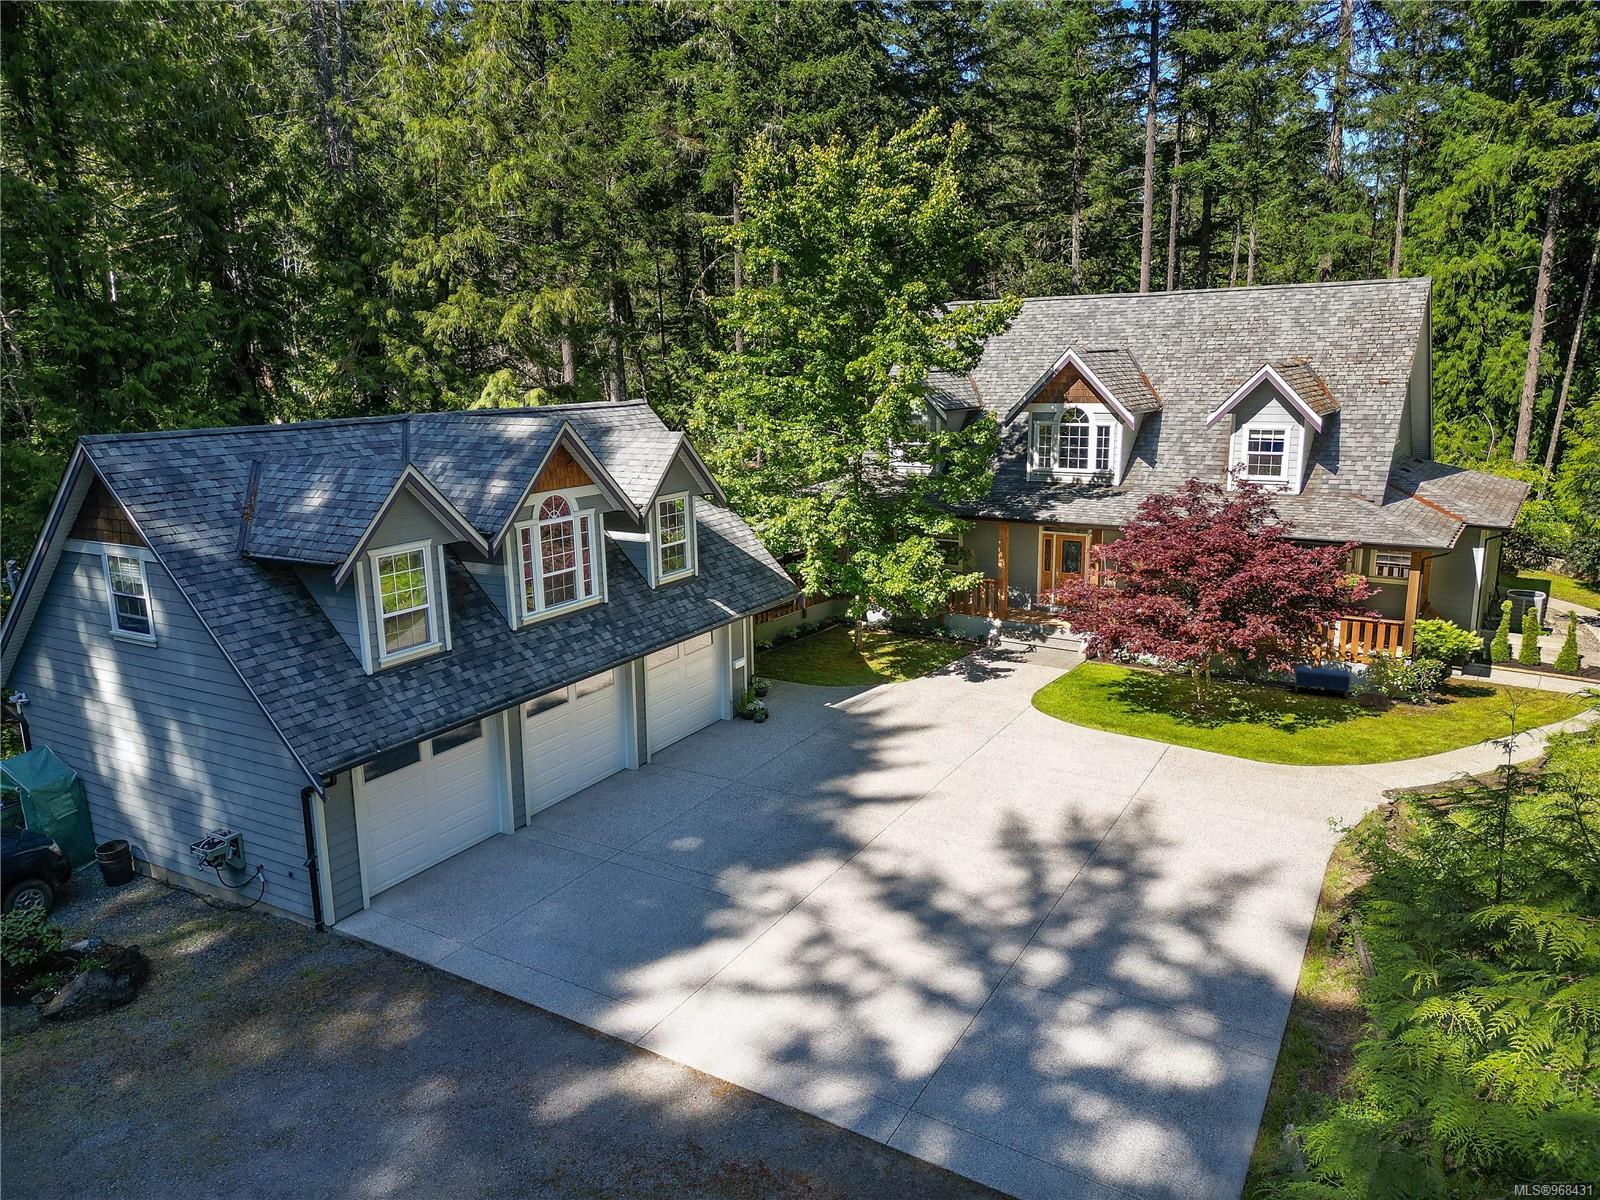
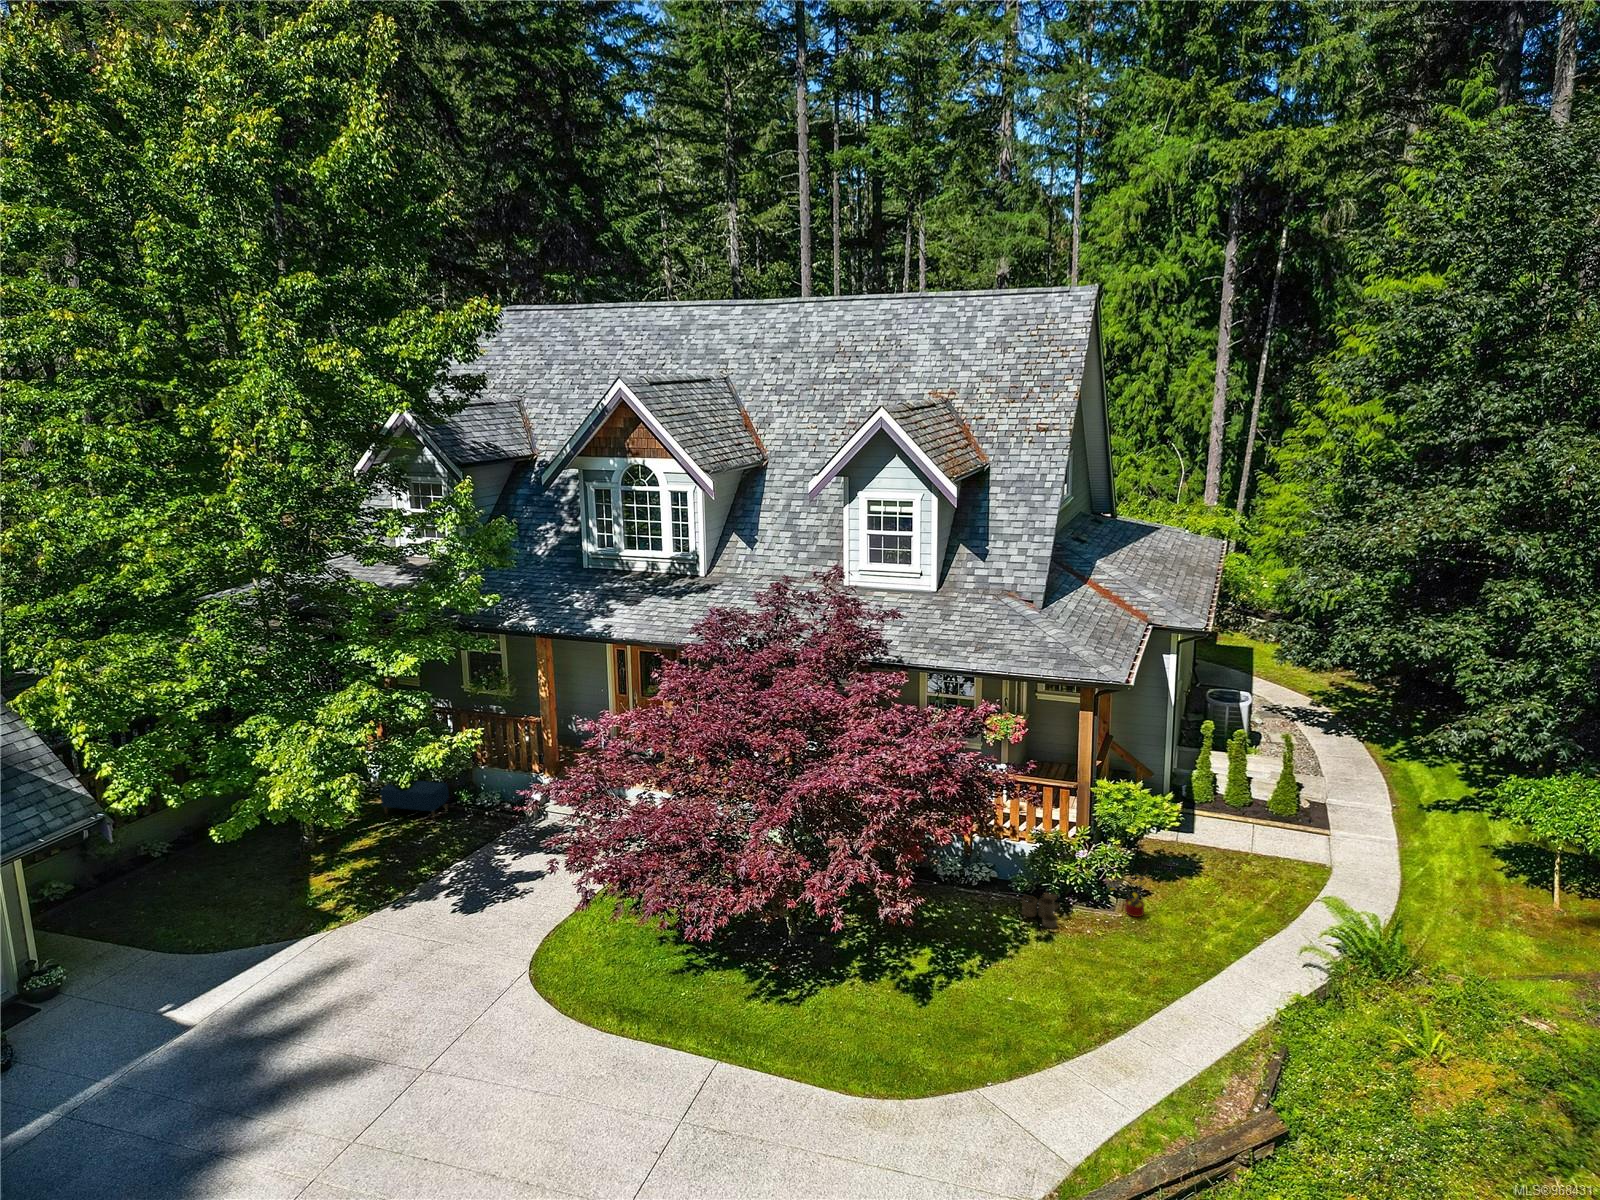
bench: present [1295,665,1350,697] -> present [380,781,449,819]
decorative plant: none [1427,678,1464,710] -> present [1123,875,1155,917]

